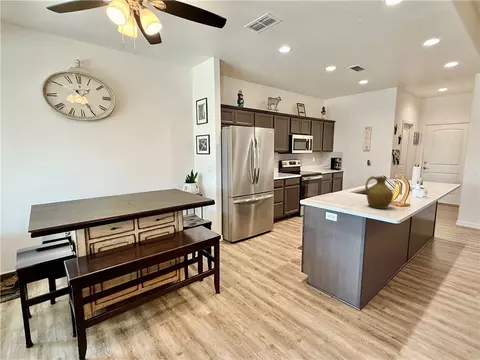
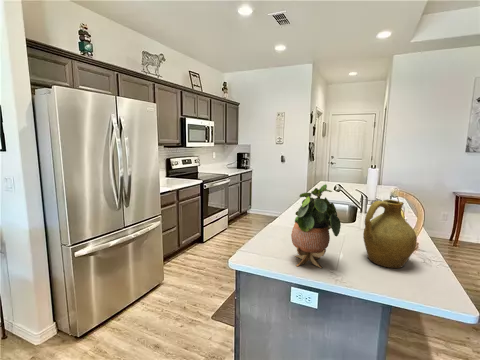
potted plant: none [328,168,349,205] -> present [291,184,341,268]

